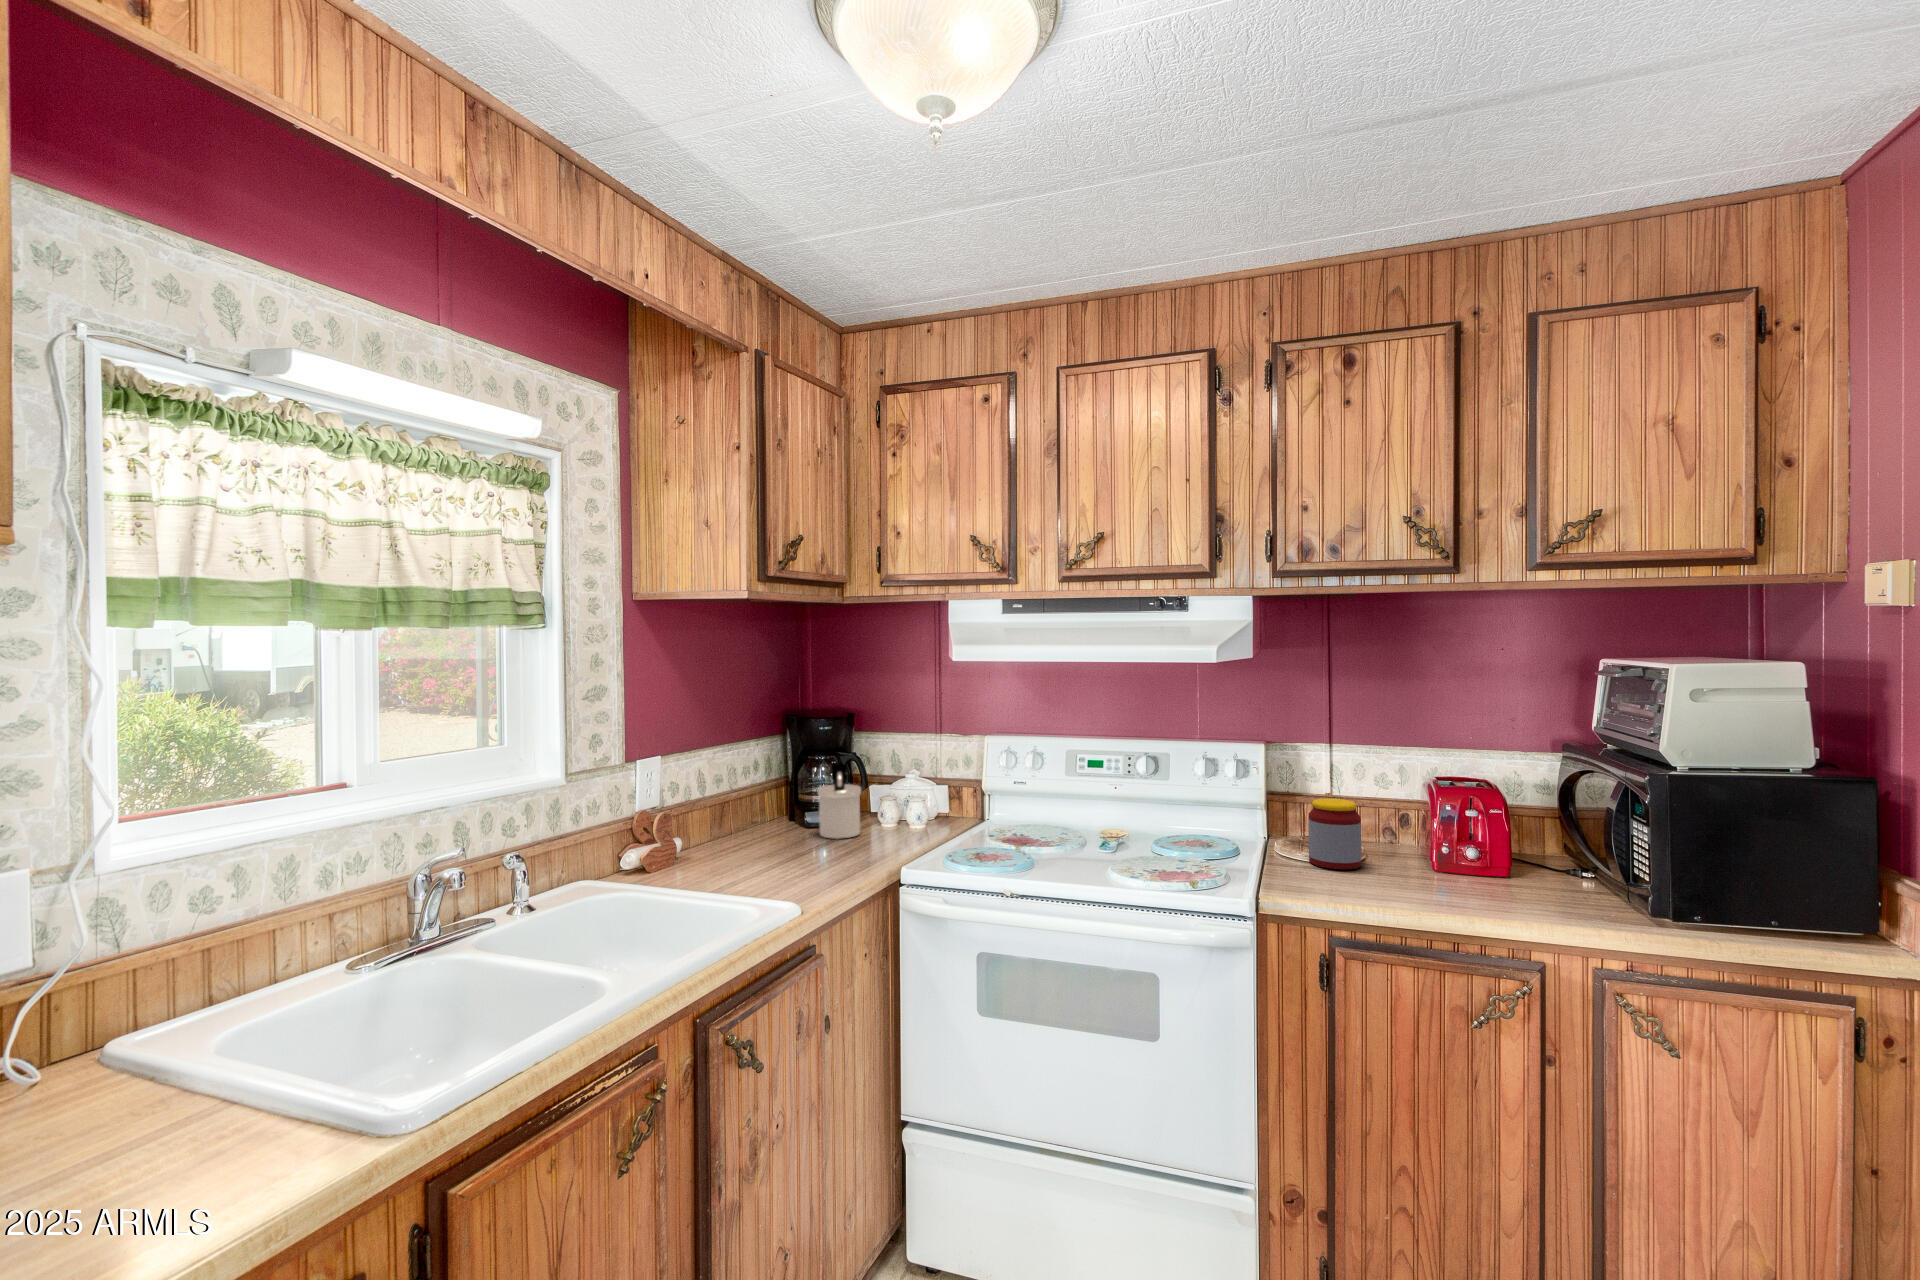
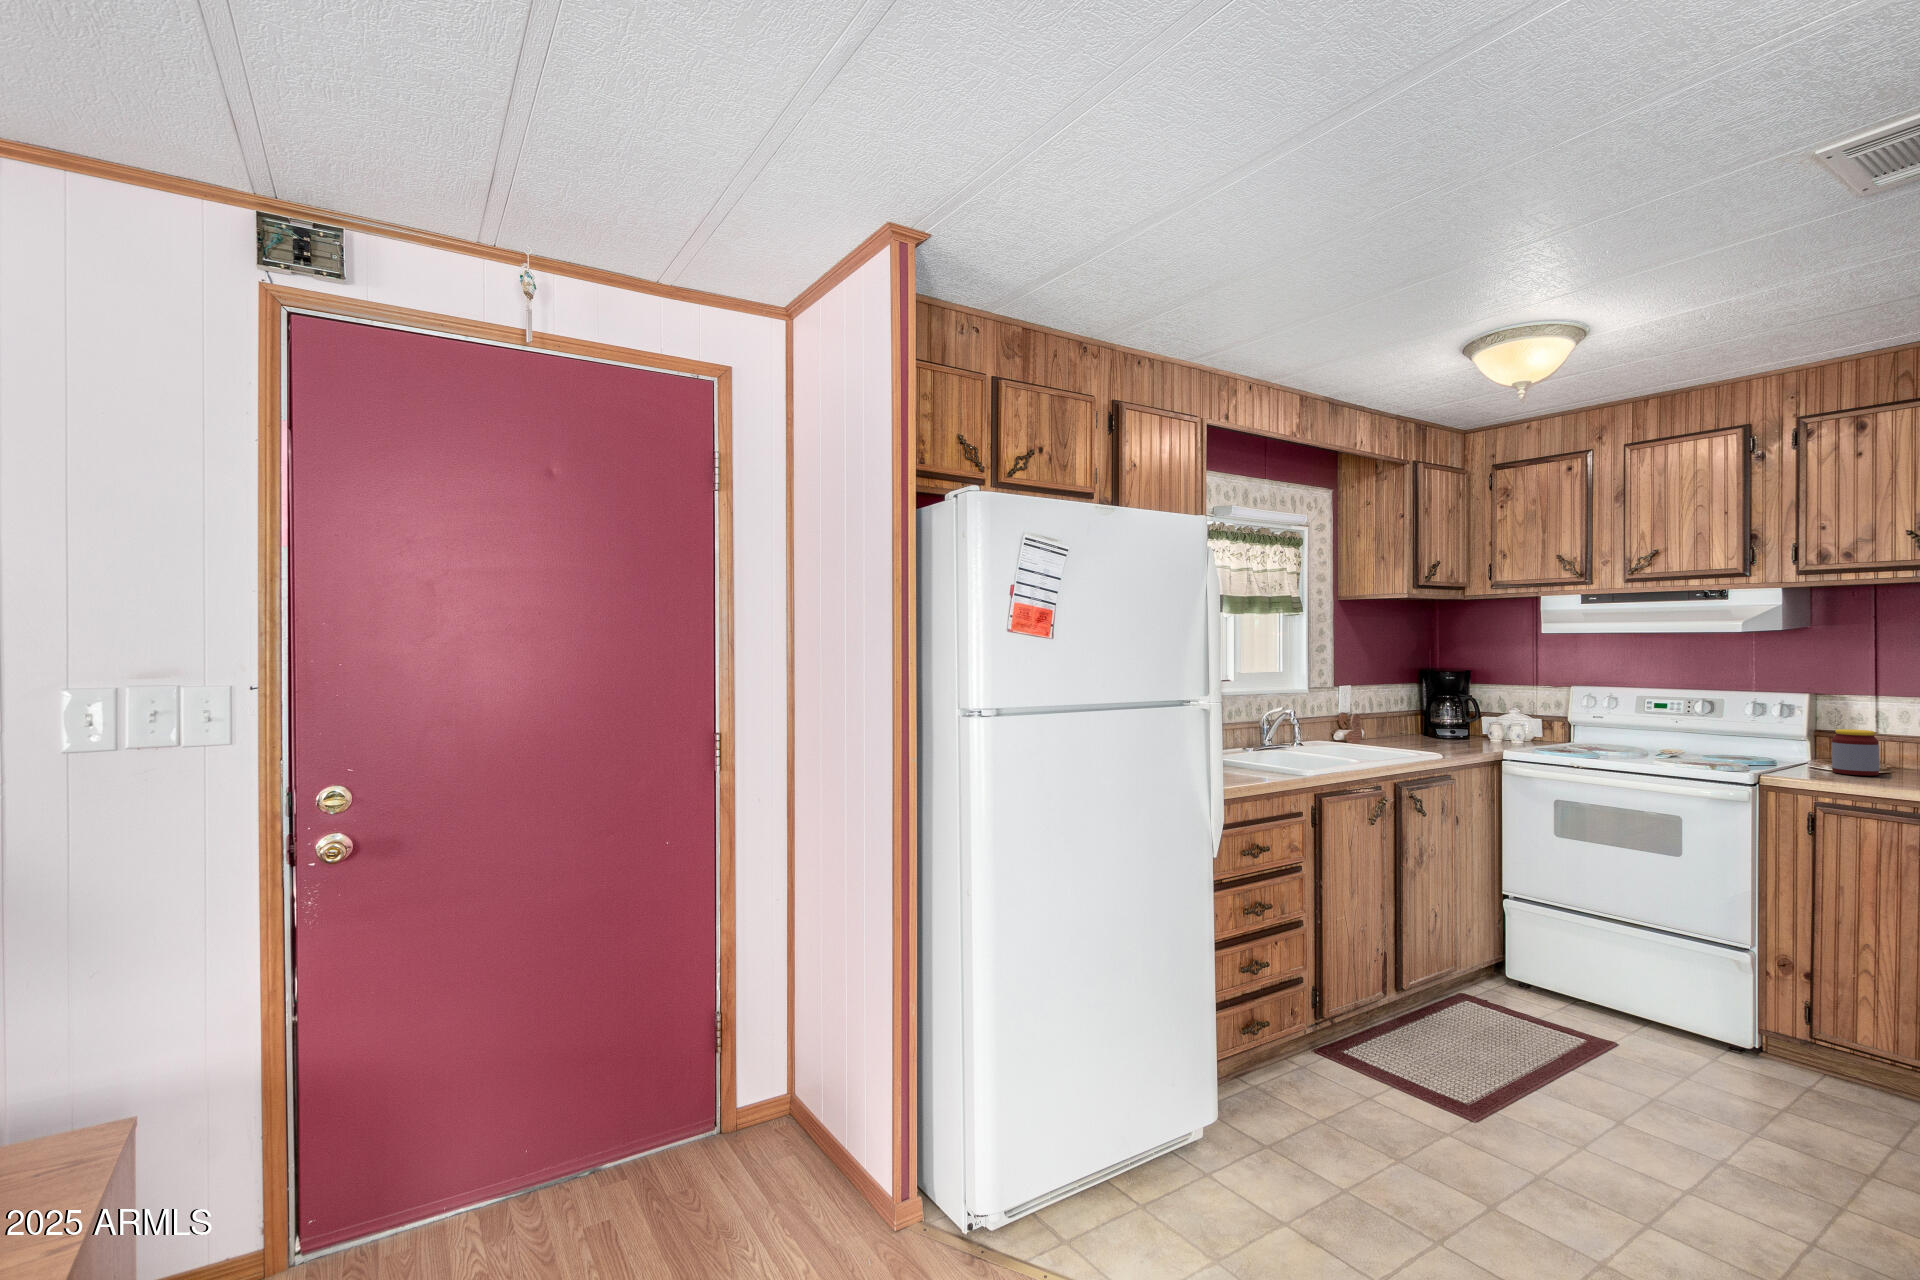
soap dispenser: present [818,763,861,839] -> none [1446,698,1476,743]

